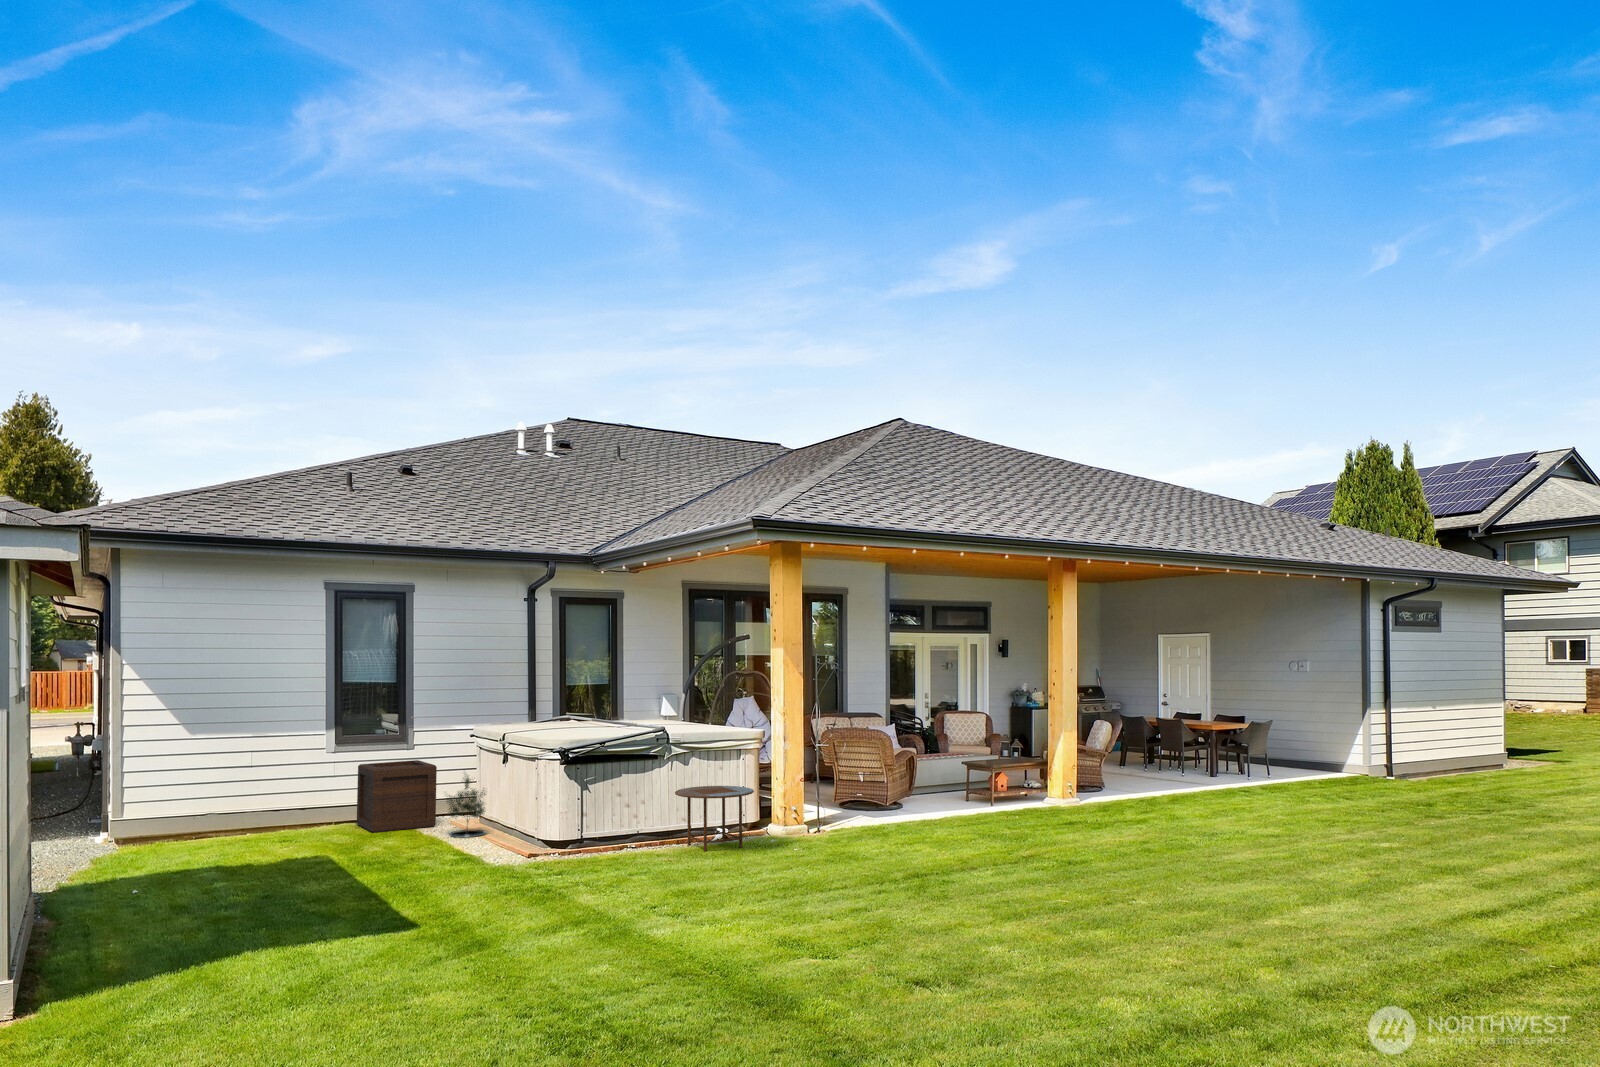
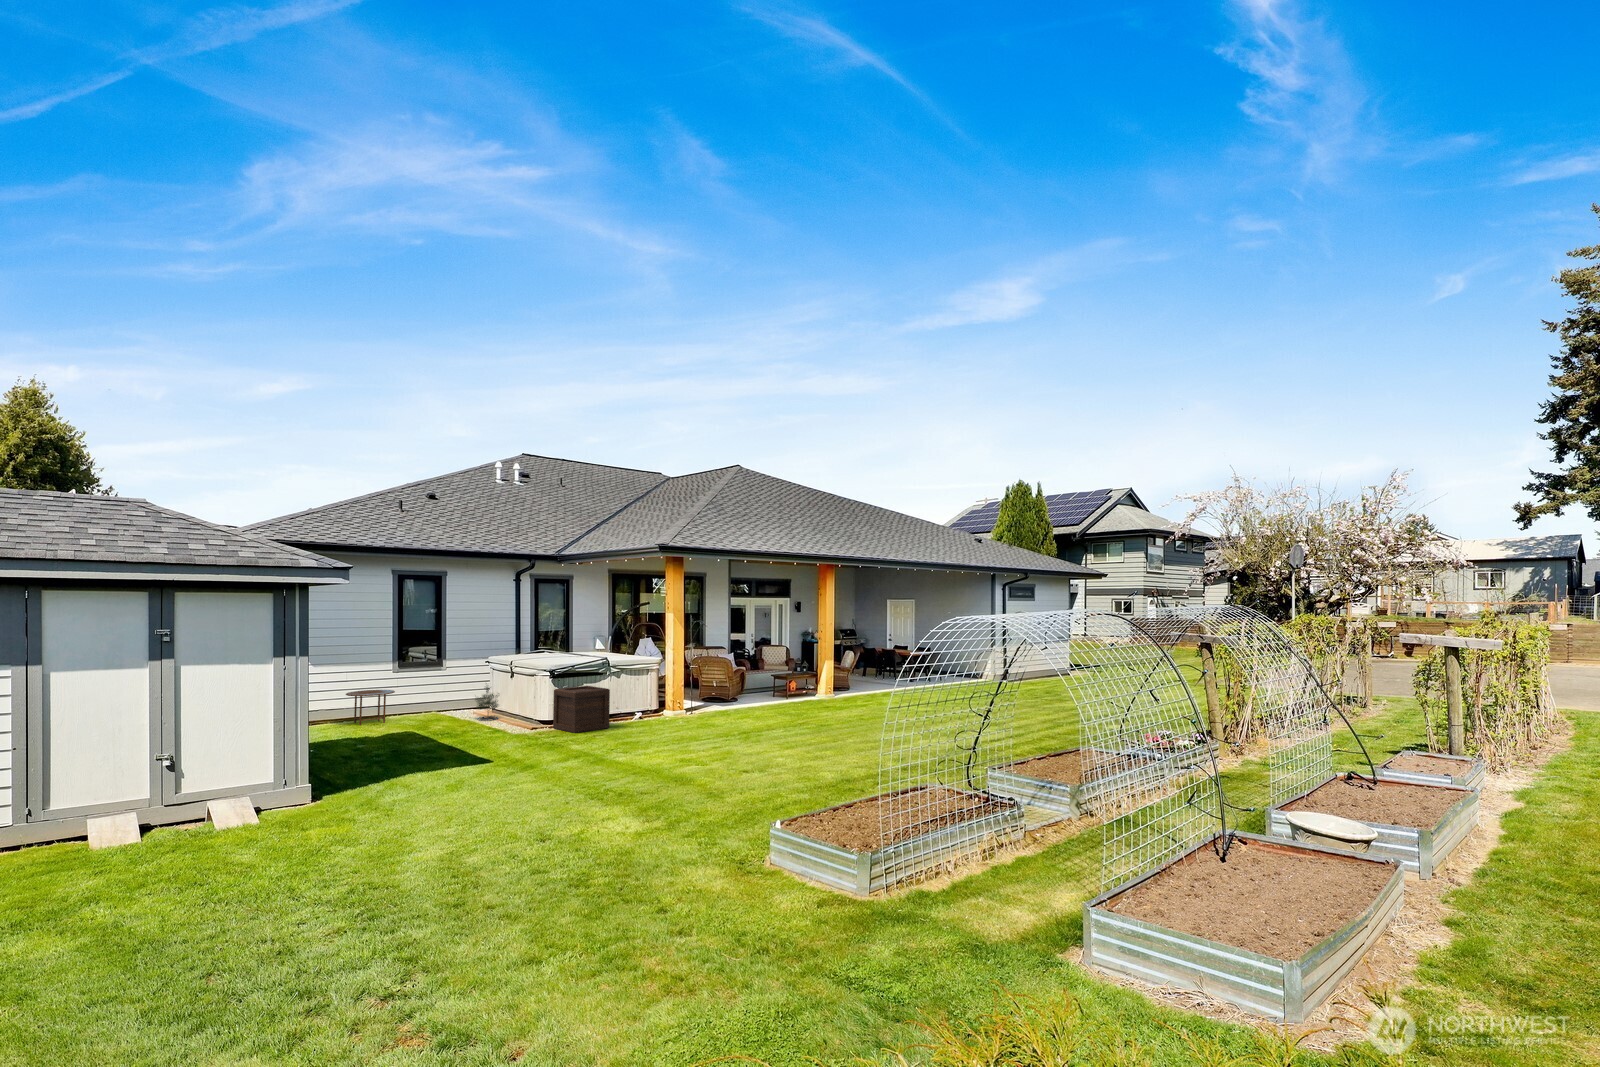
wooden crate: present [357,760,437,833] -> present [553,686,610,733]
side table: present [675,786,754,852] -> present [346,690,395,725]

